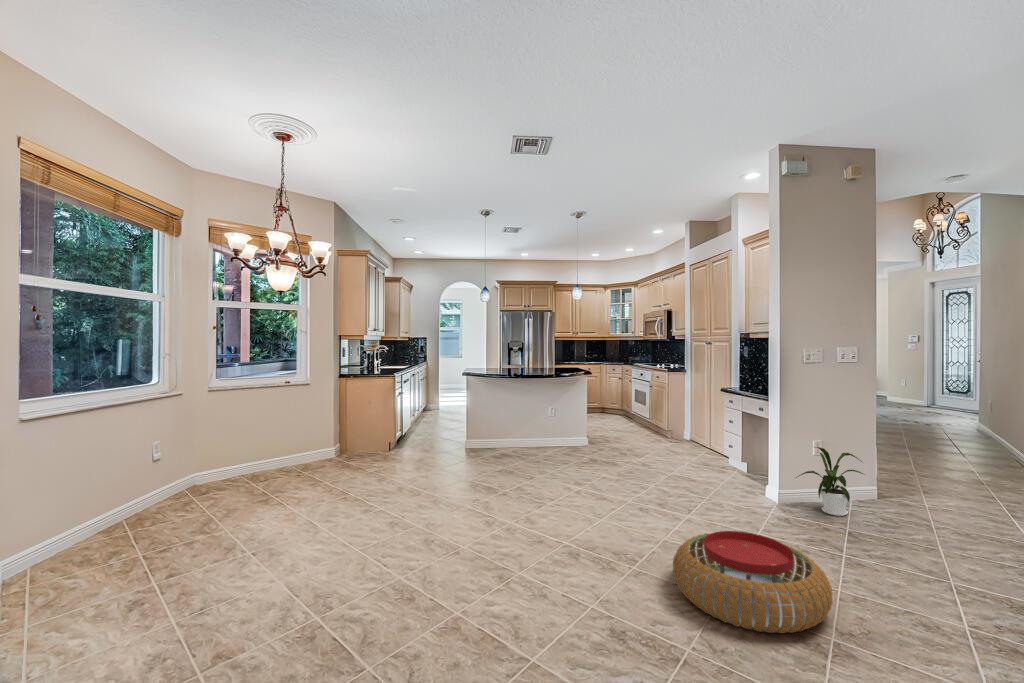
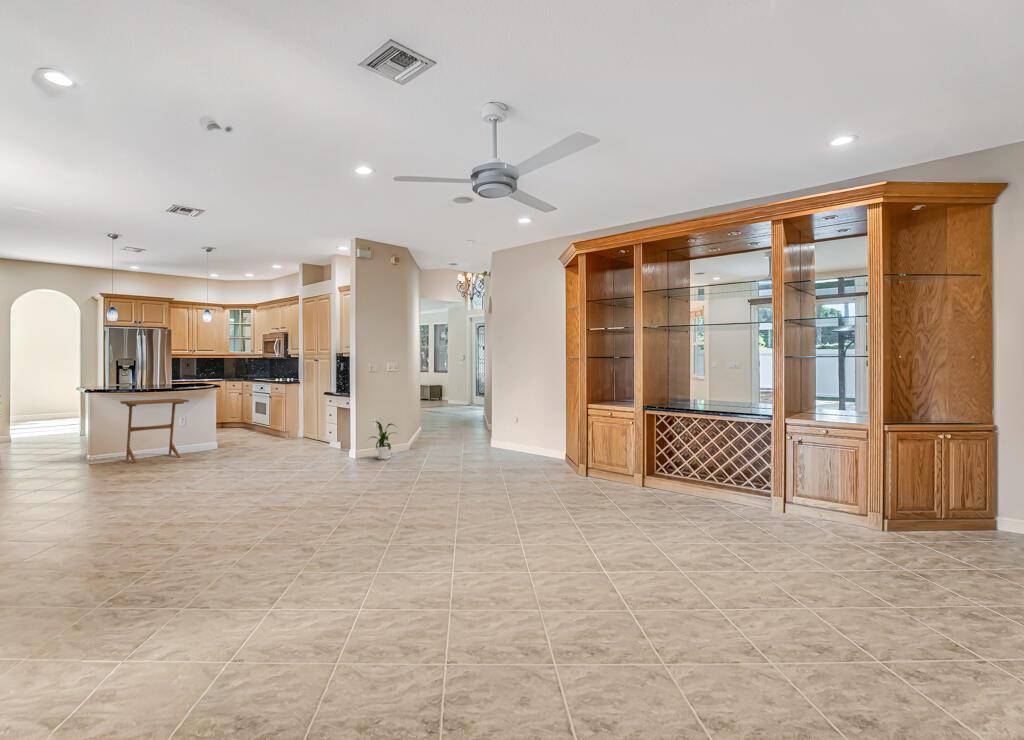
side table: none [499,387,559,458] -> present [120,399,189,463]
pouf: present [673,531,833,633] -> none [287,461,364,499]

